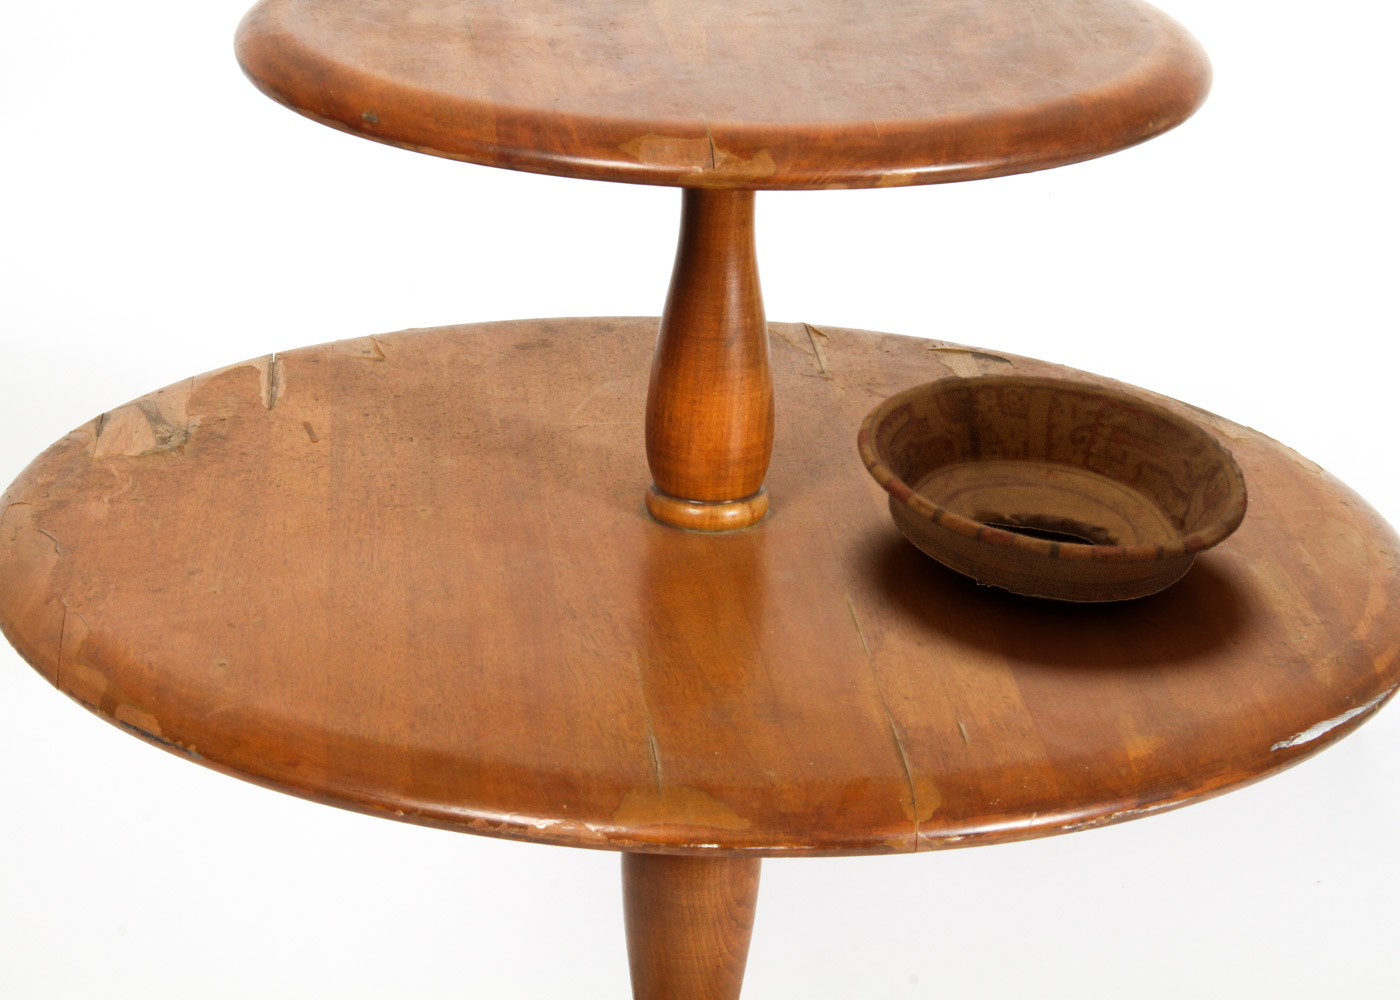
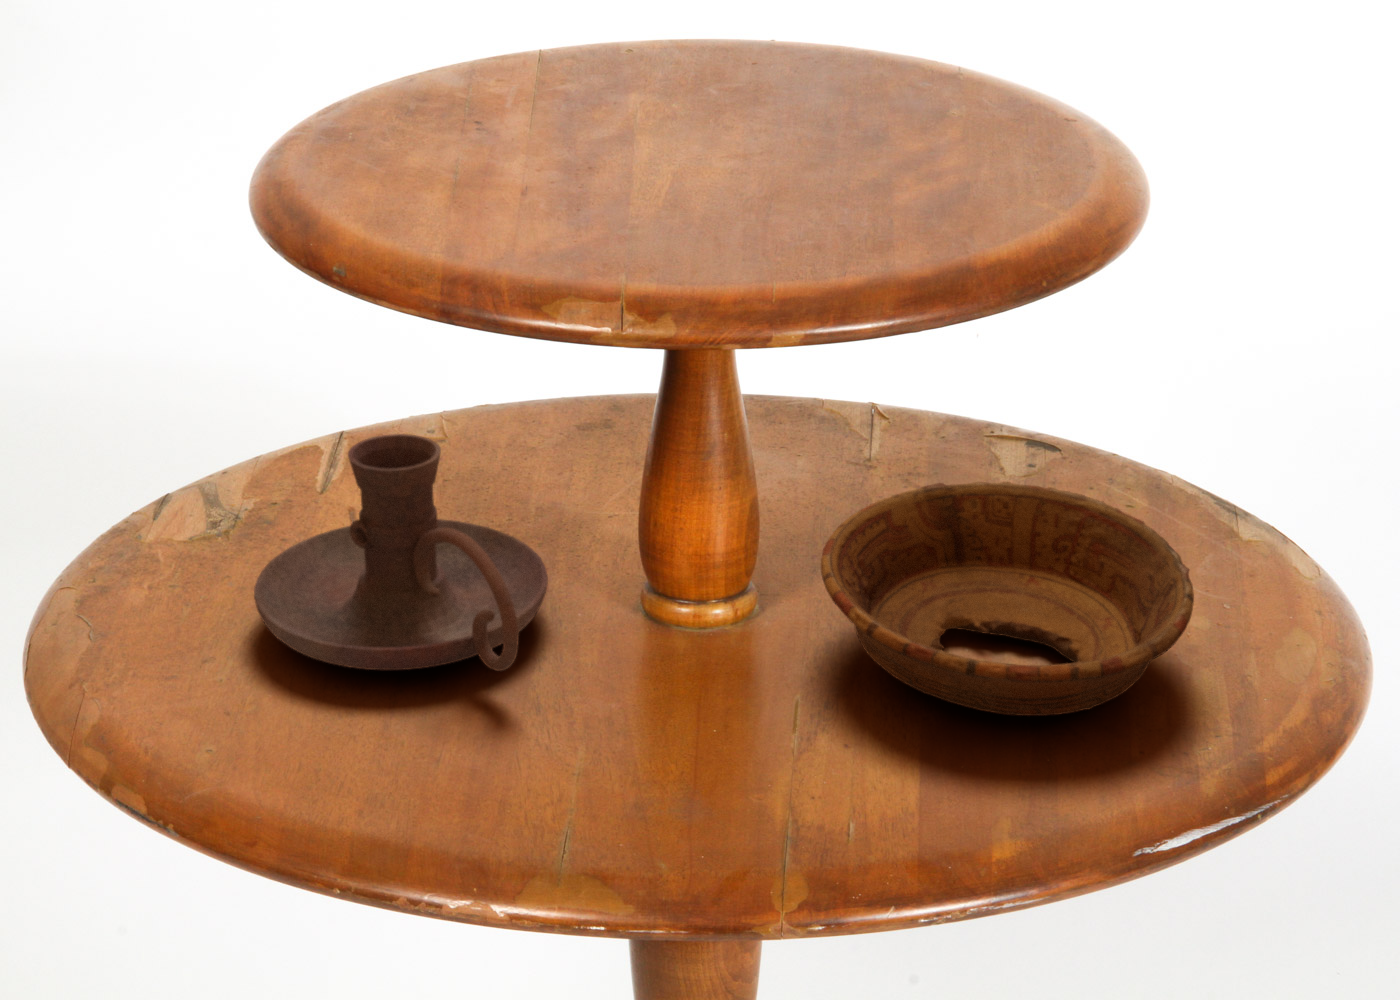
candle holder: none [235,324,558,578] -> present [254,434,548,671]

